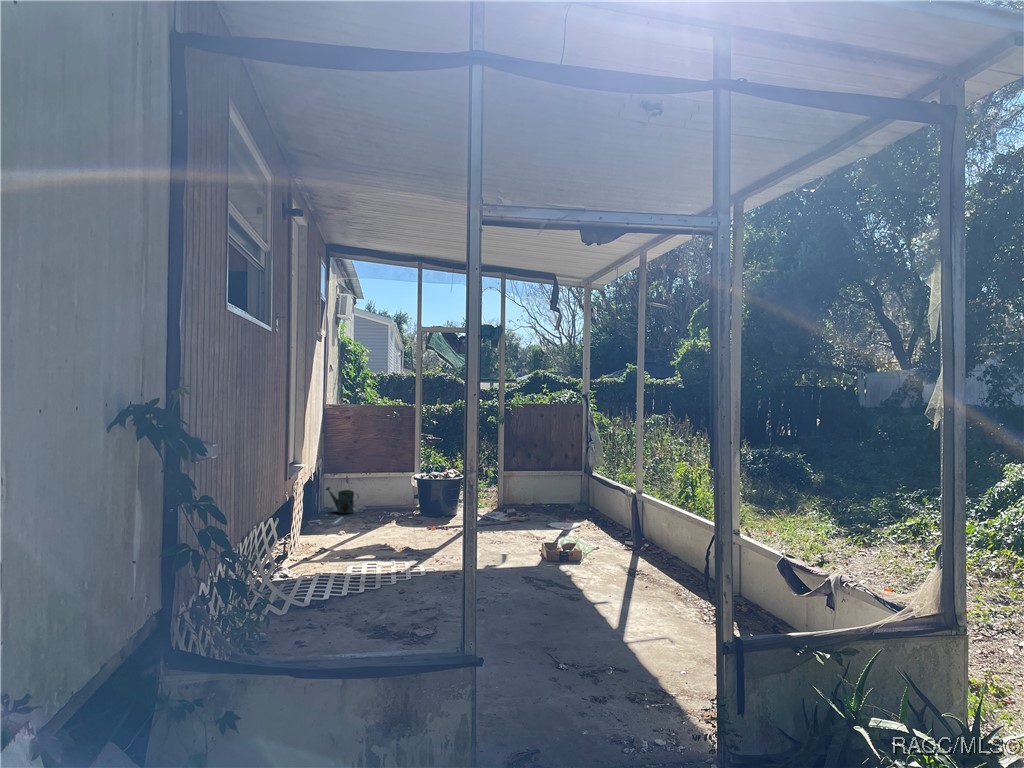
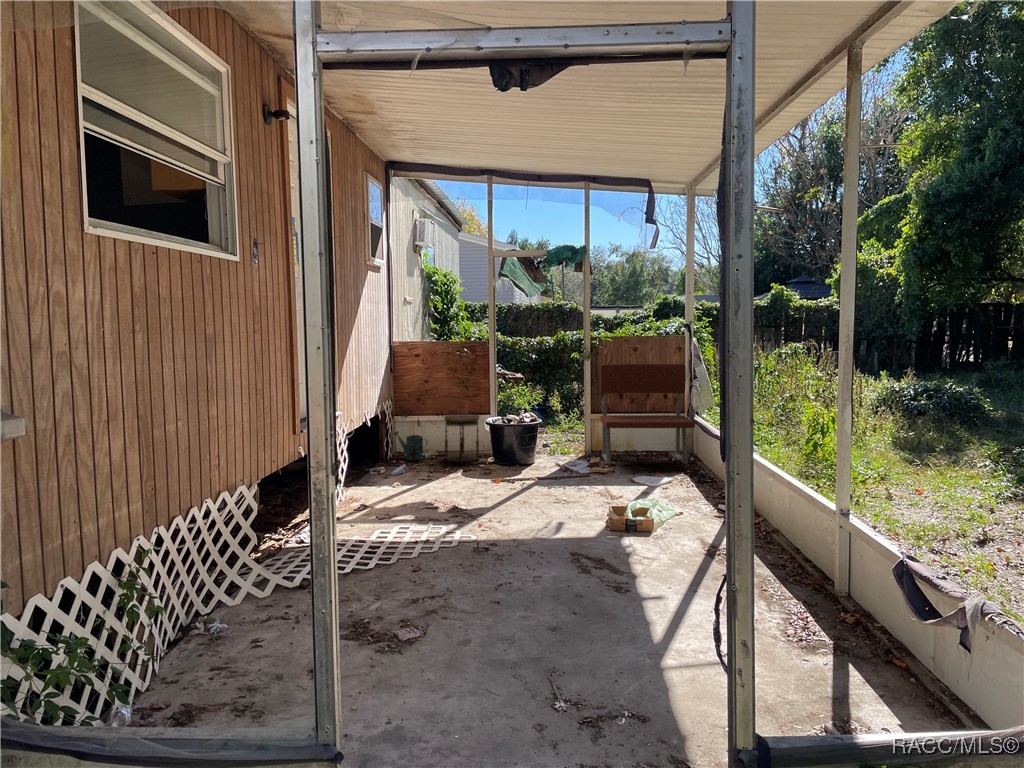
bench: none [513,428,594,515] -> present [600,363,695,465]
side table: none [374,471,407,515] -> present [444,415,479,463]

